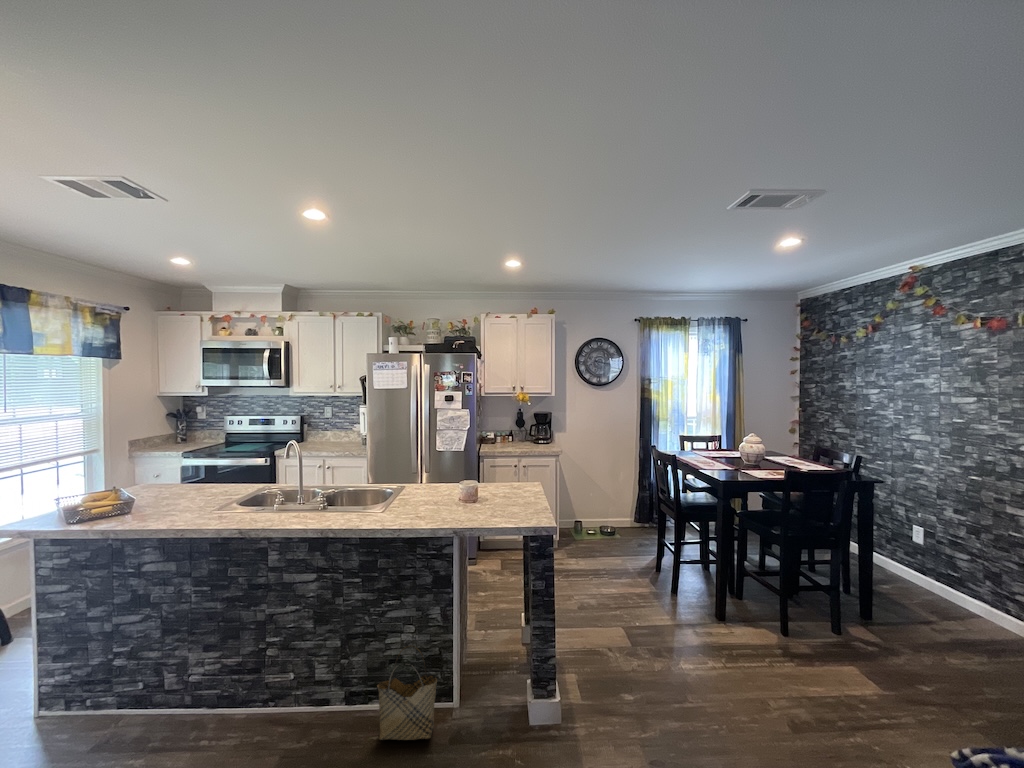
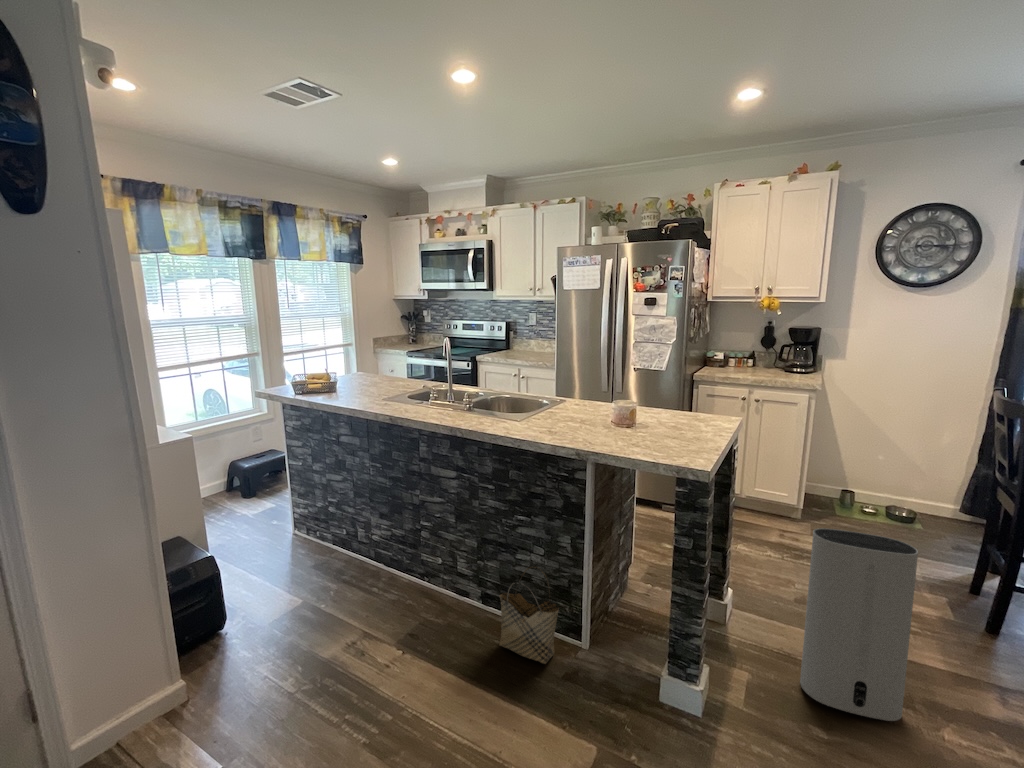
air purifier: none [605,551,671,683] -> present [800,528,918,721]

